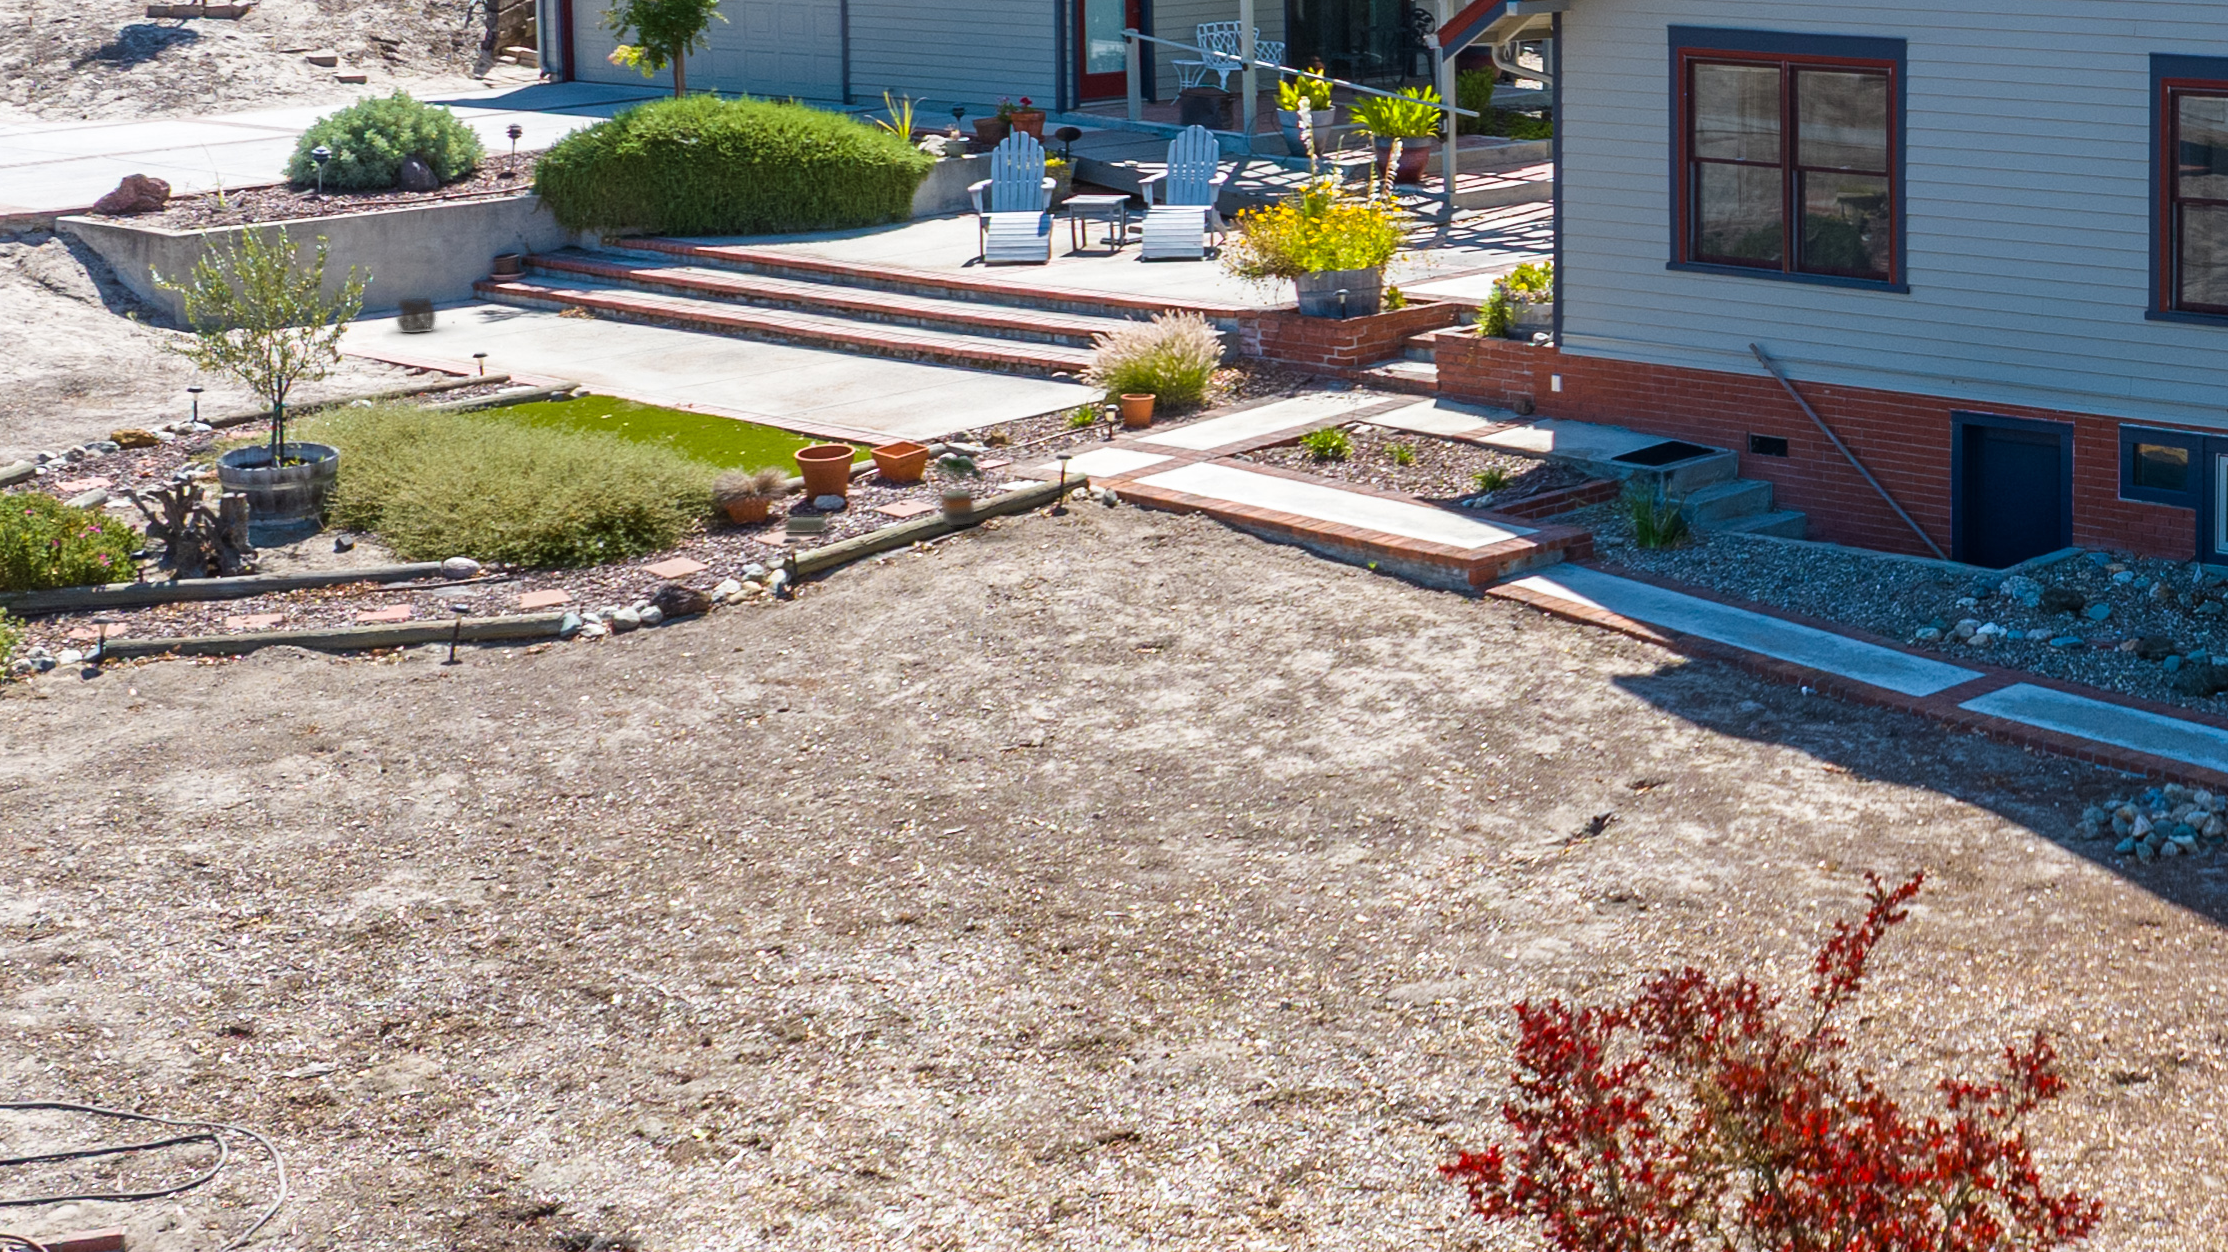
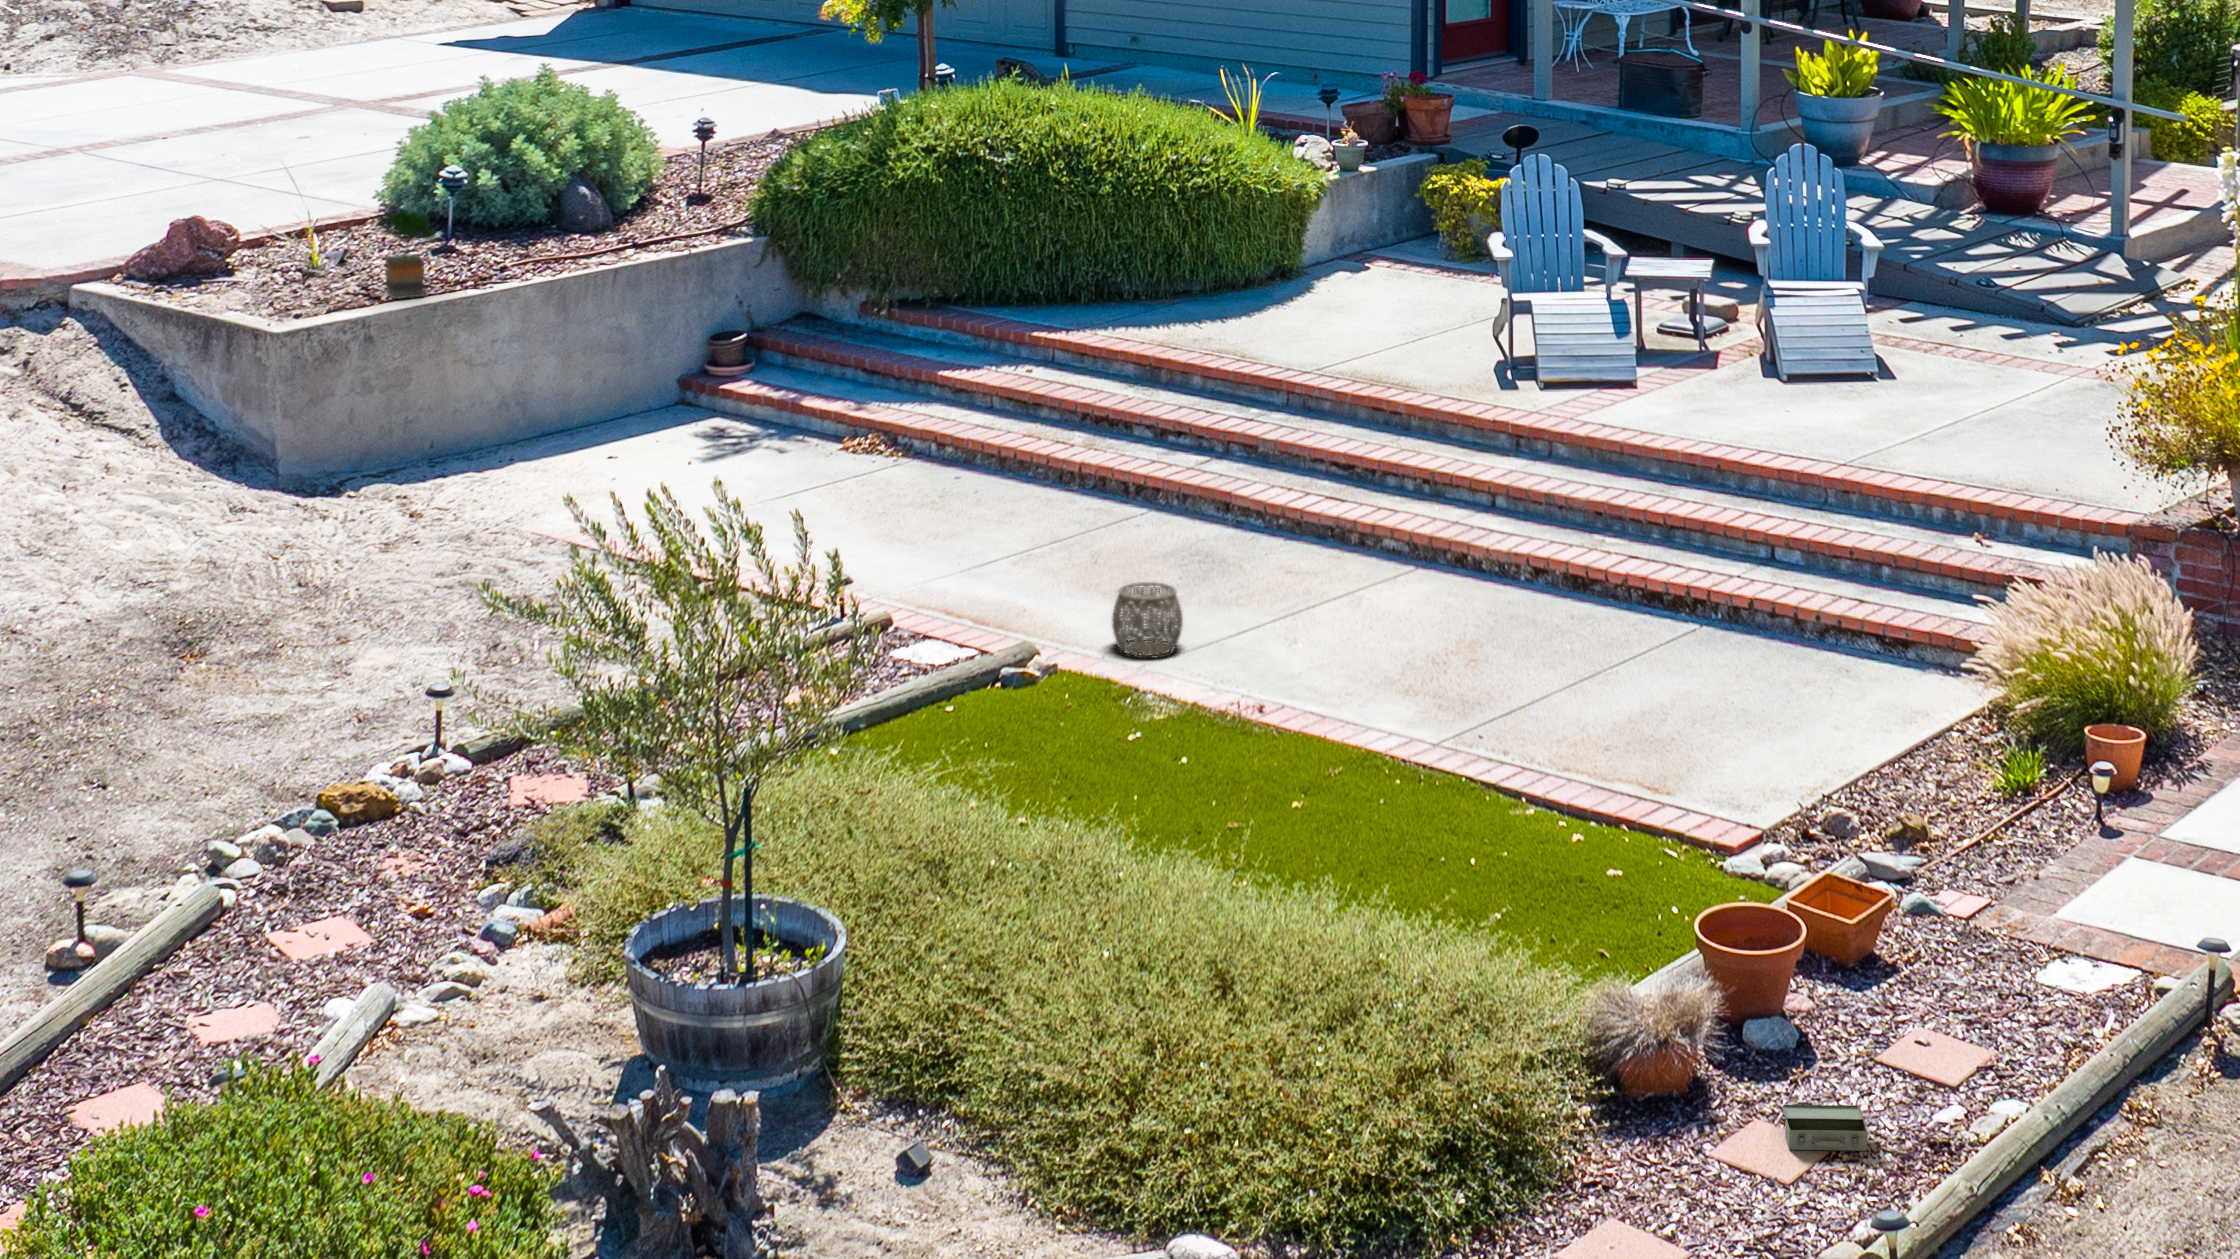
woven basket: present [397,299,436,333] -> present [1112,582,1183,656]
potted tree: present [934,456,981,526] -> present [377,210,436,299]

